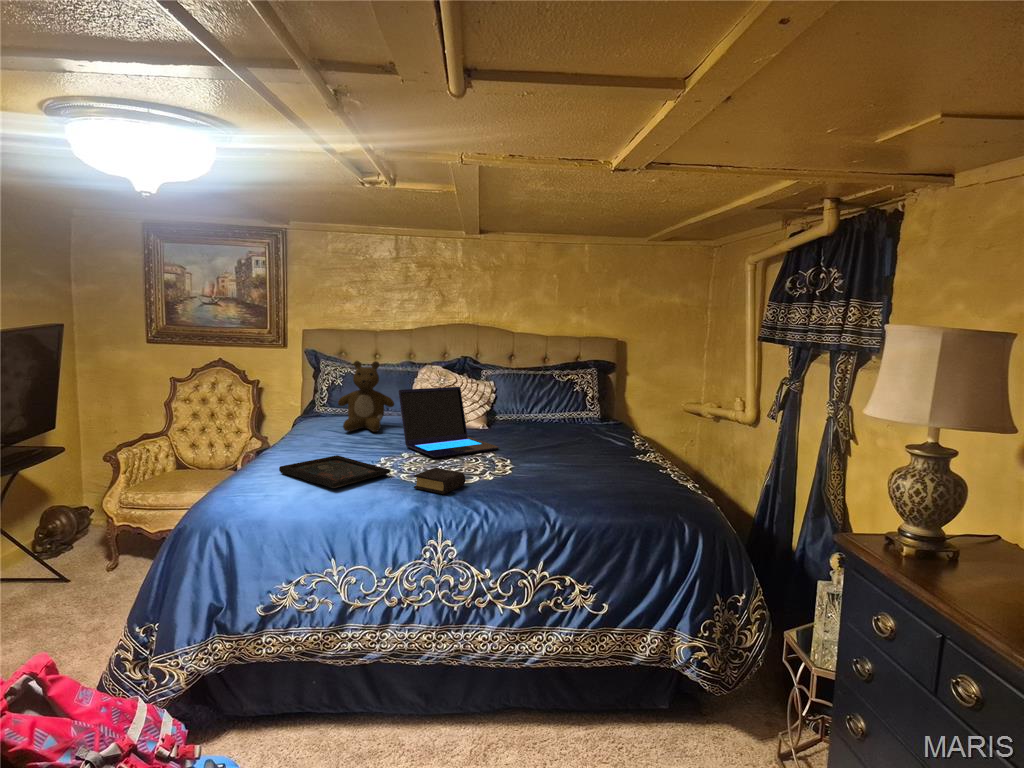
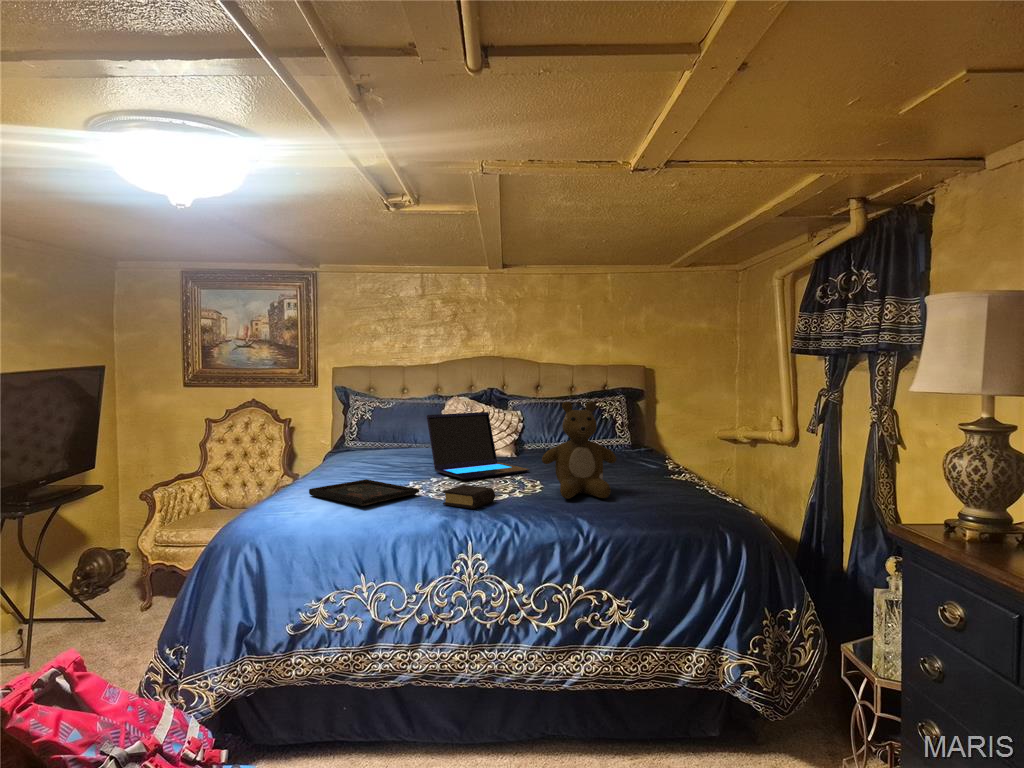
teddy bear: present [338,361,394,432] -> present [542,401,616,499]

